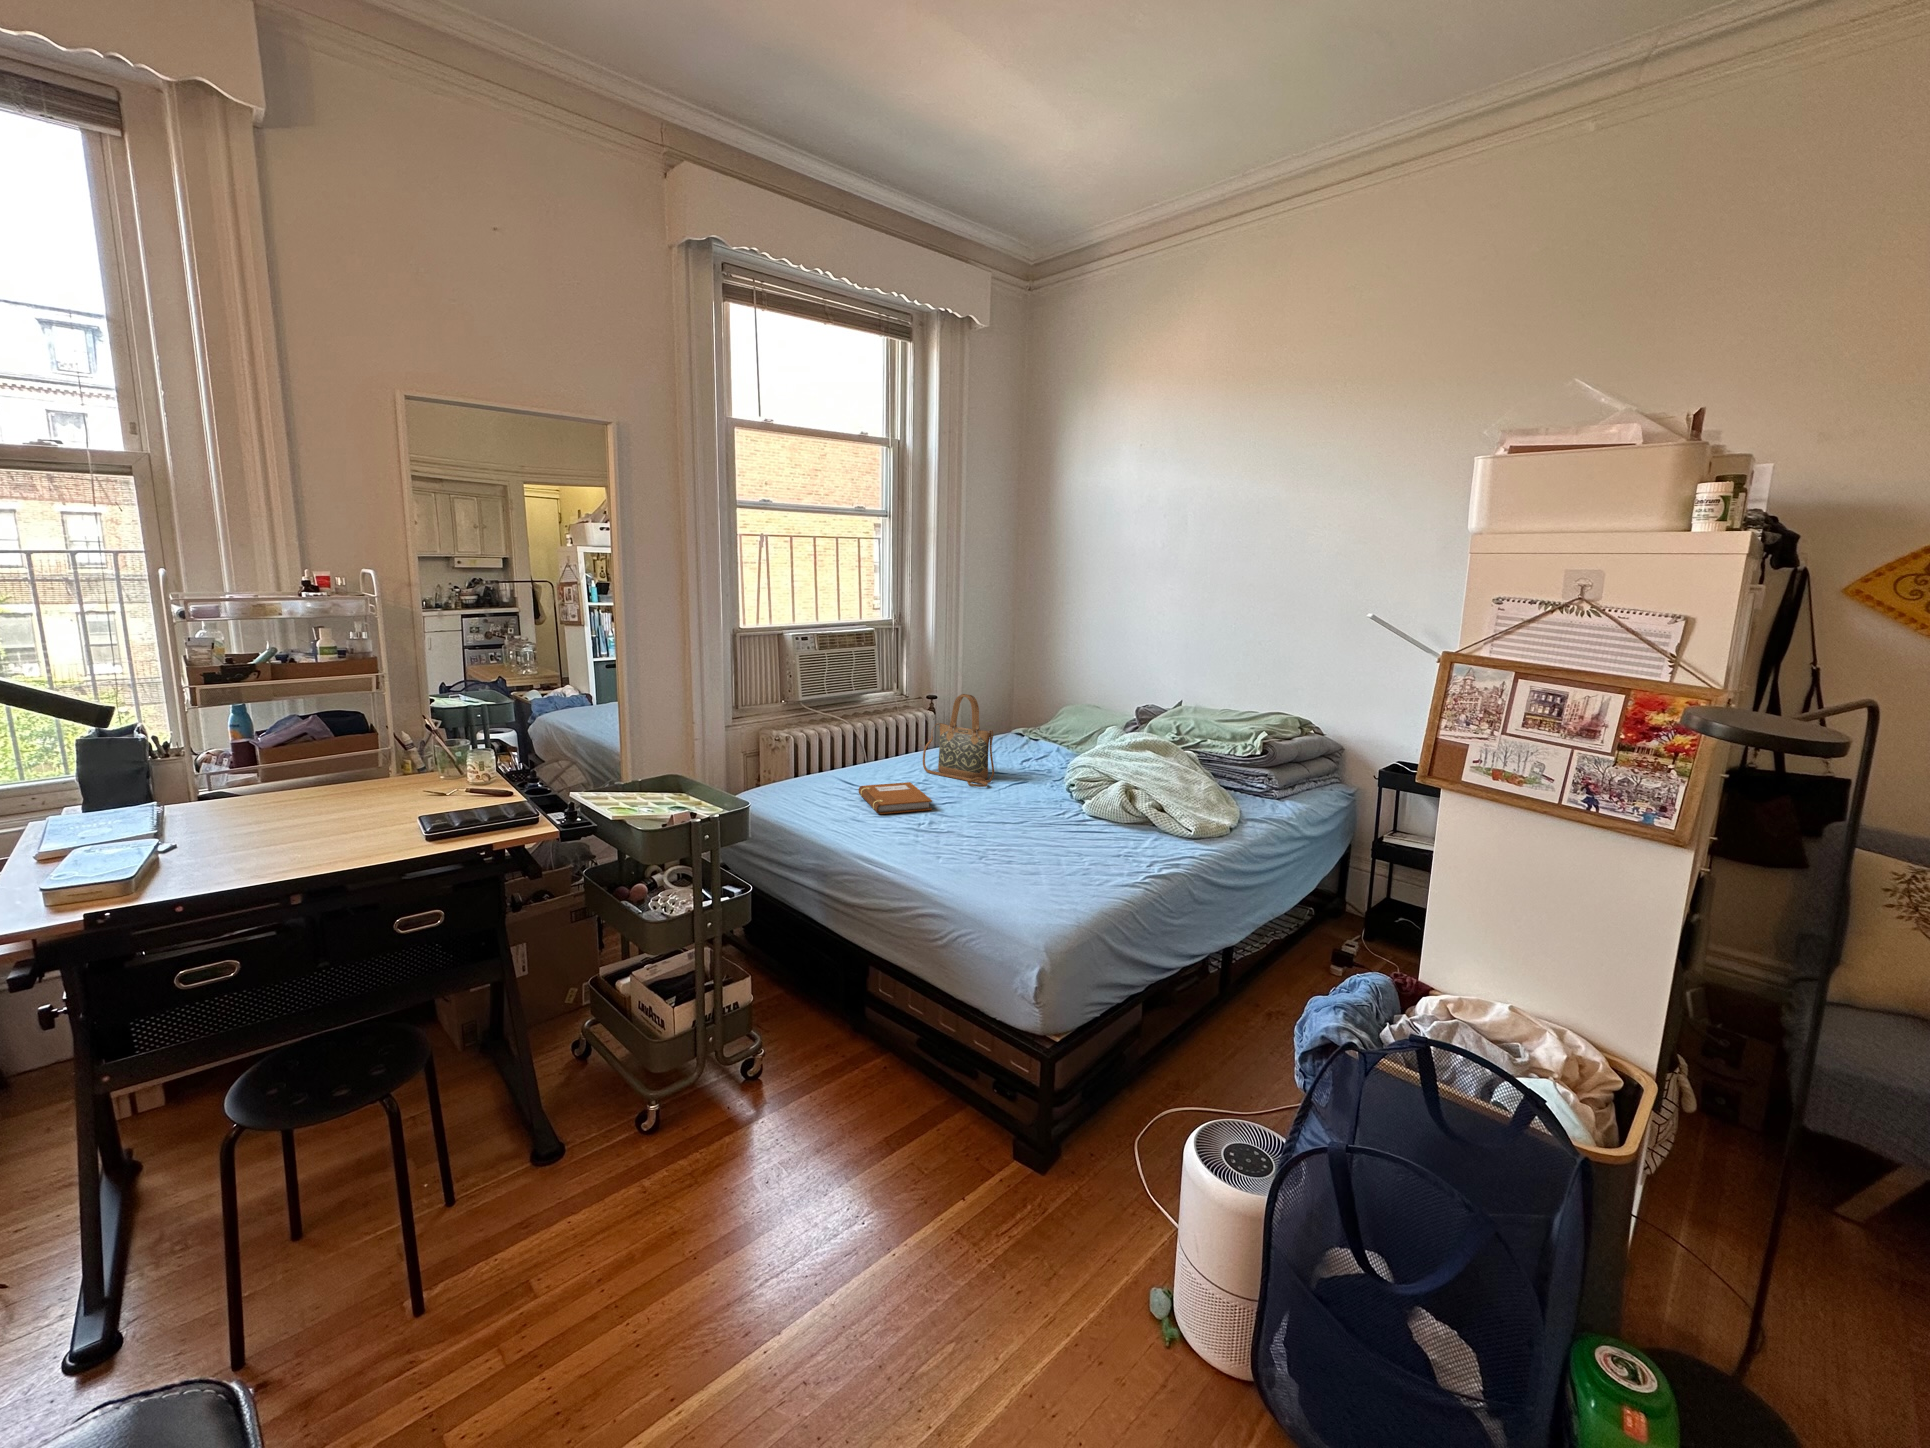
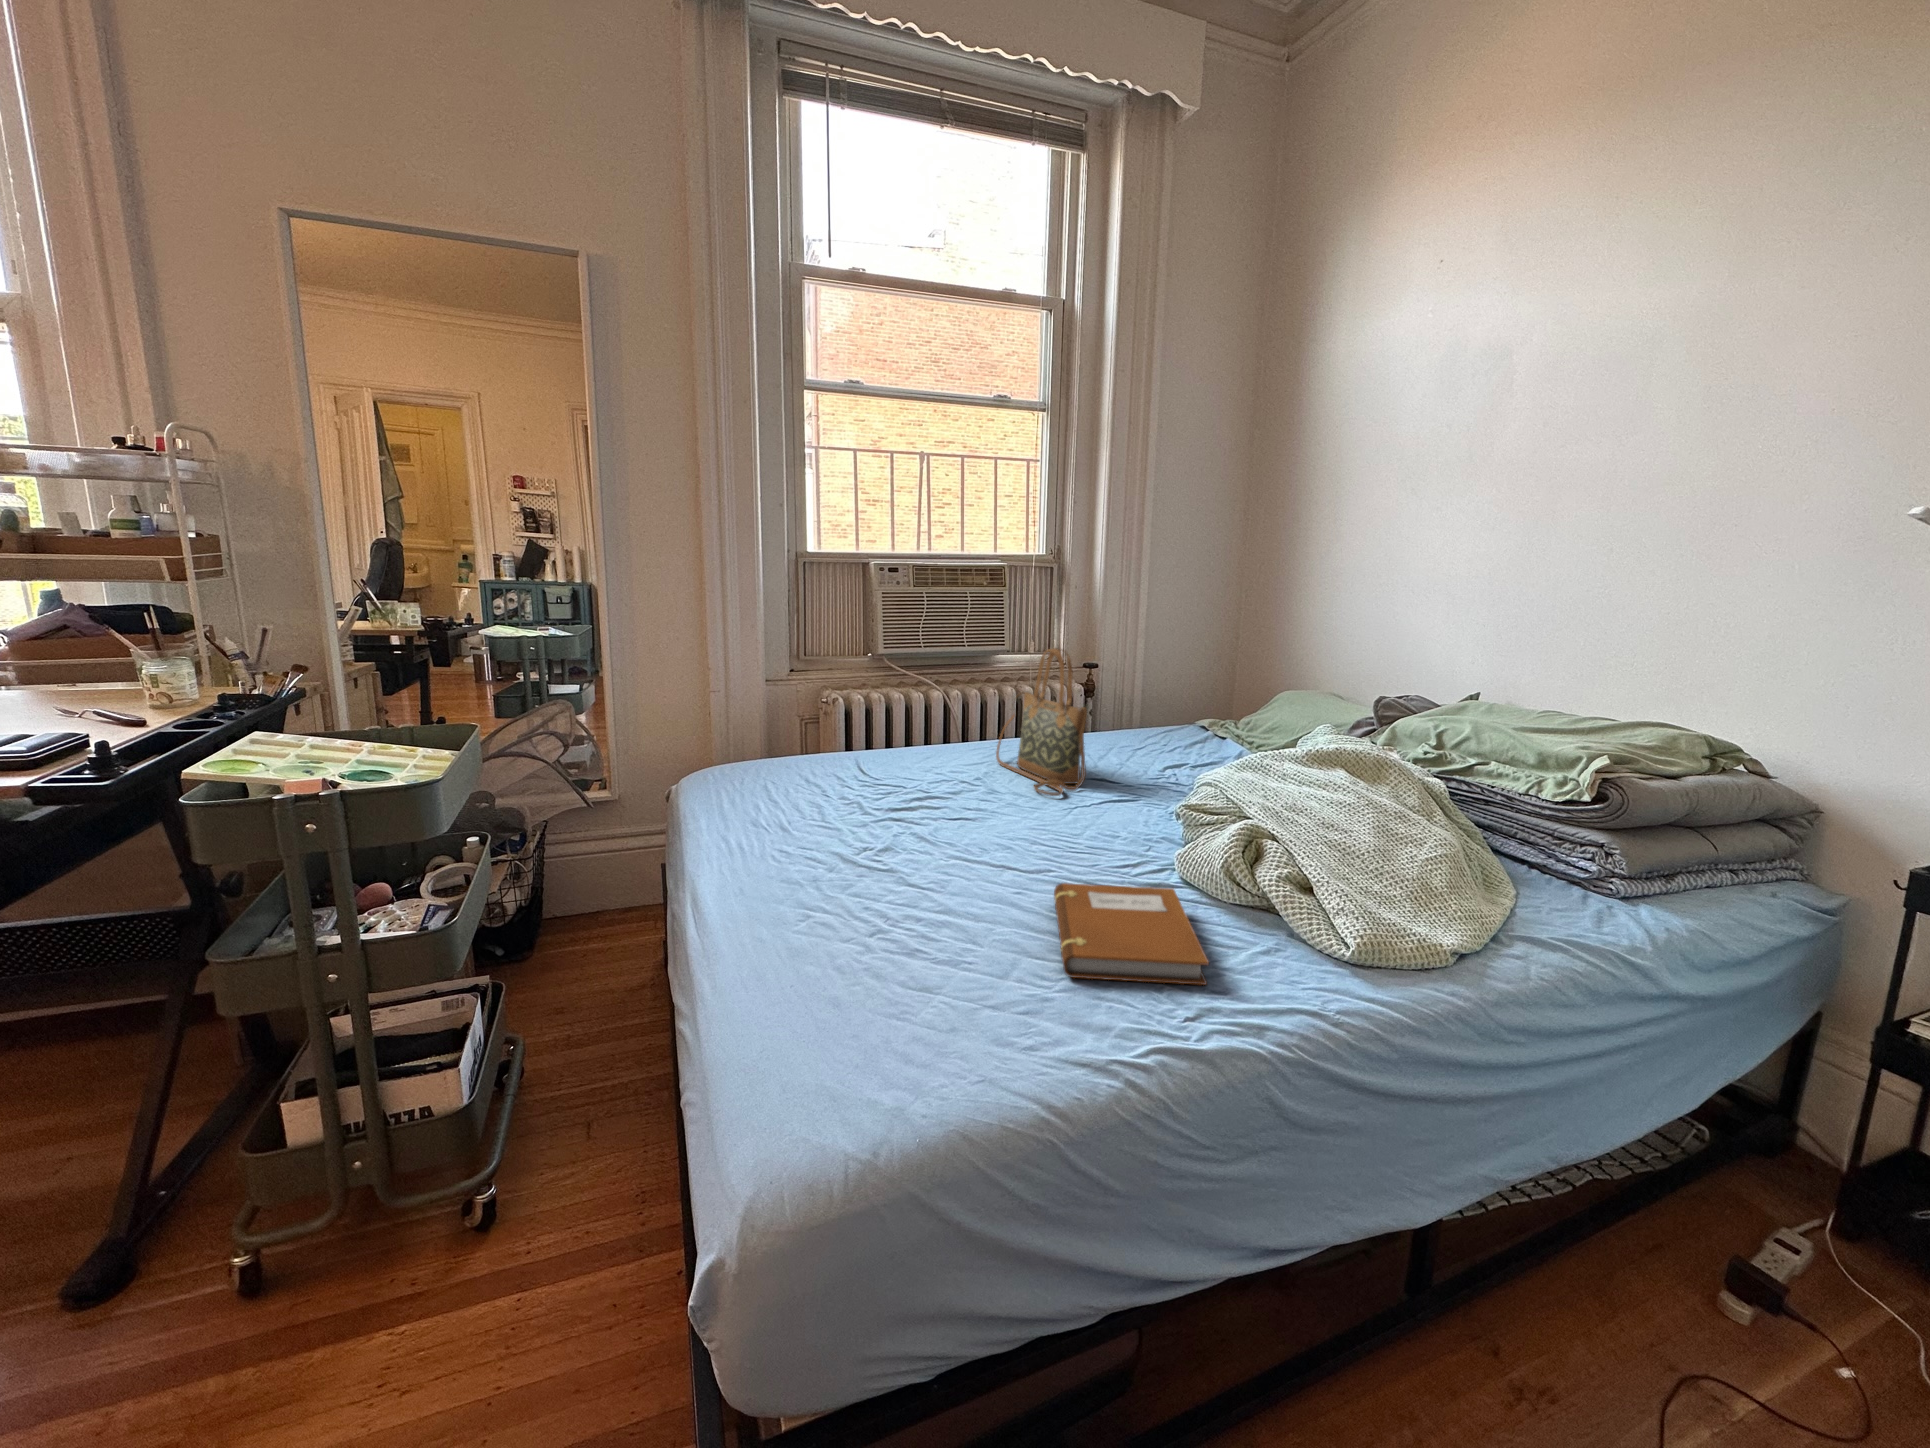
notebook: present [859,782,932,814] -> present [1054,883,1209,985]

